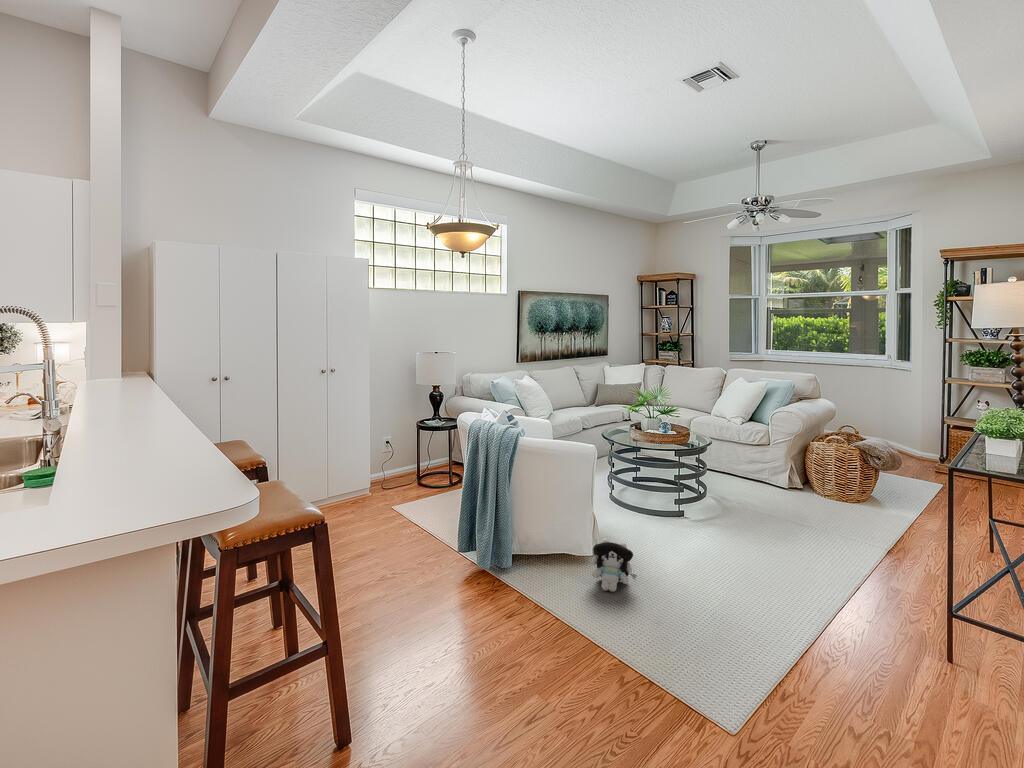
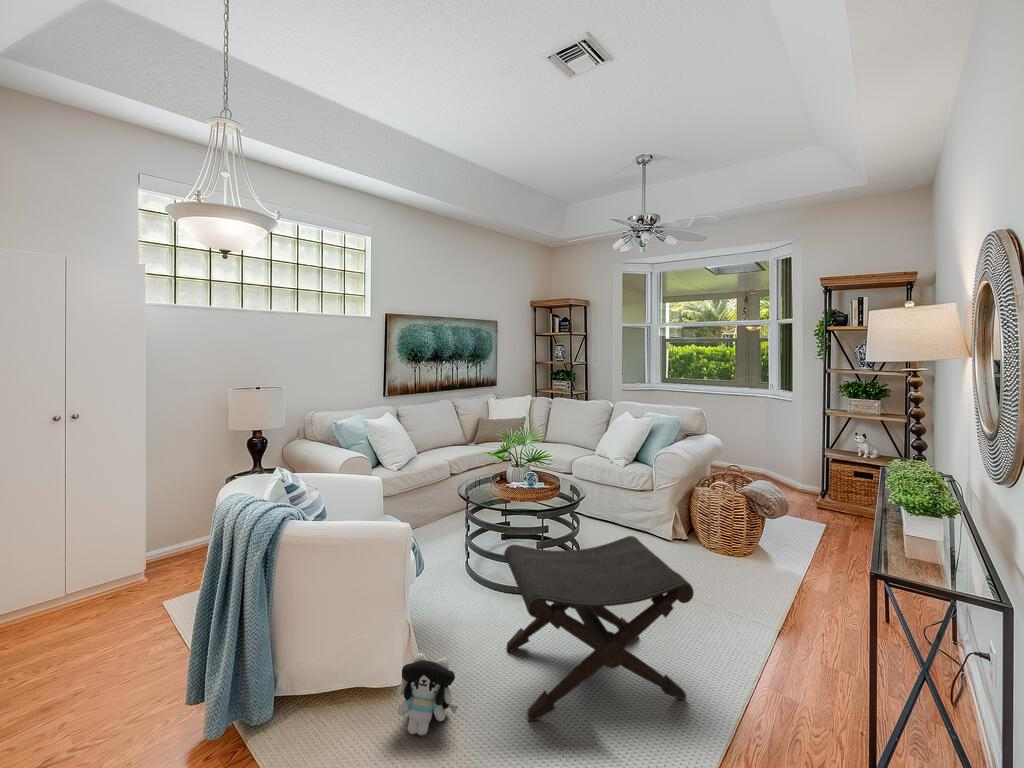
footstool: none [659,468,825,591] -> present [504,536,694,721]

